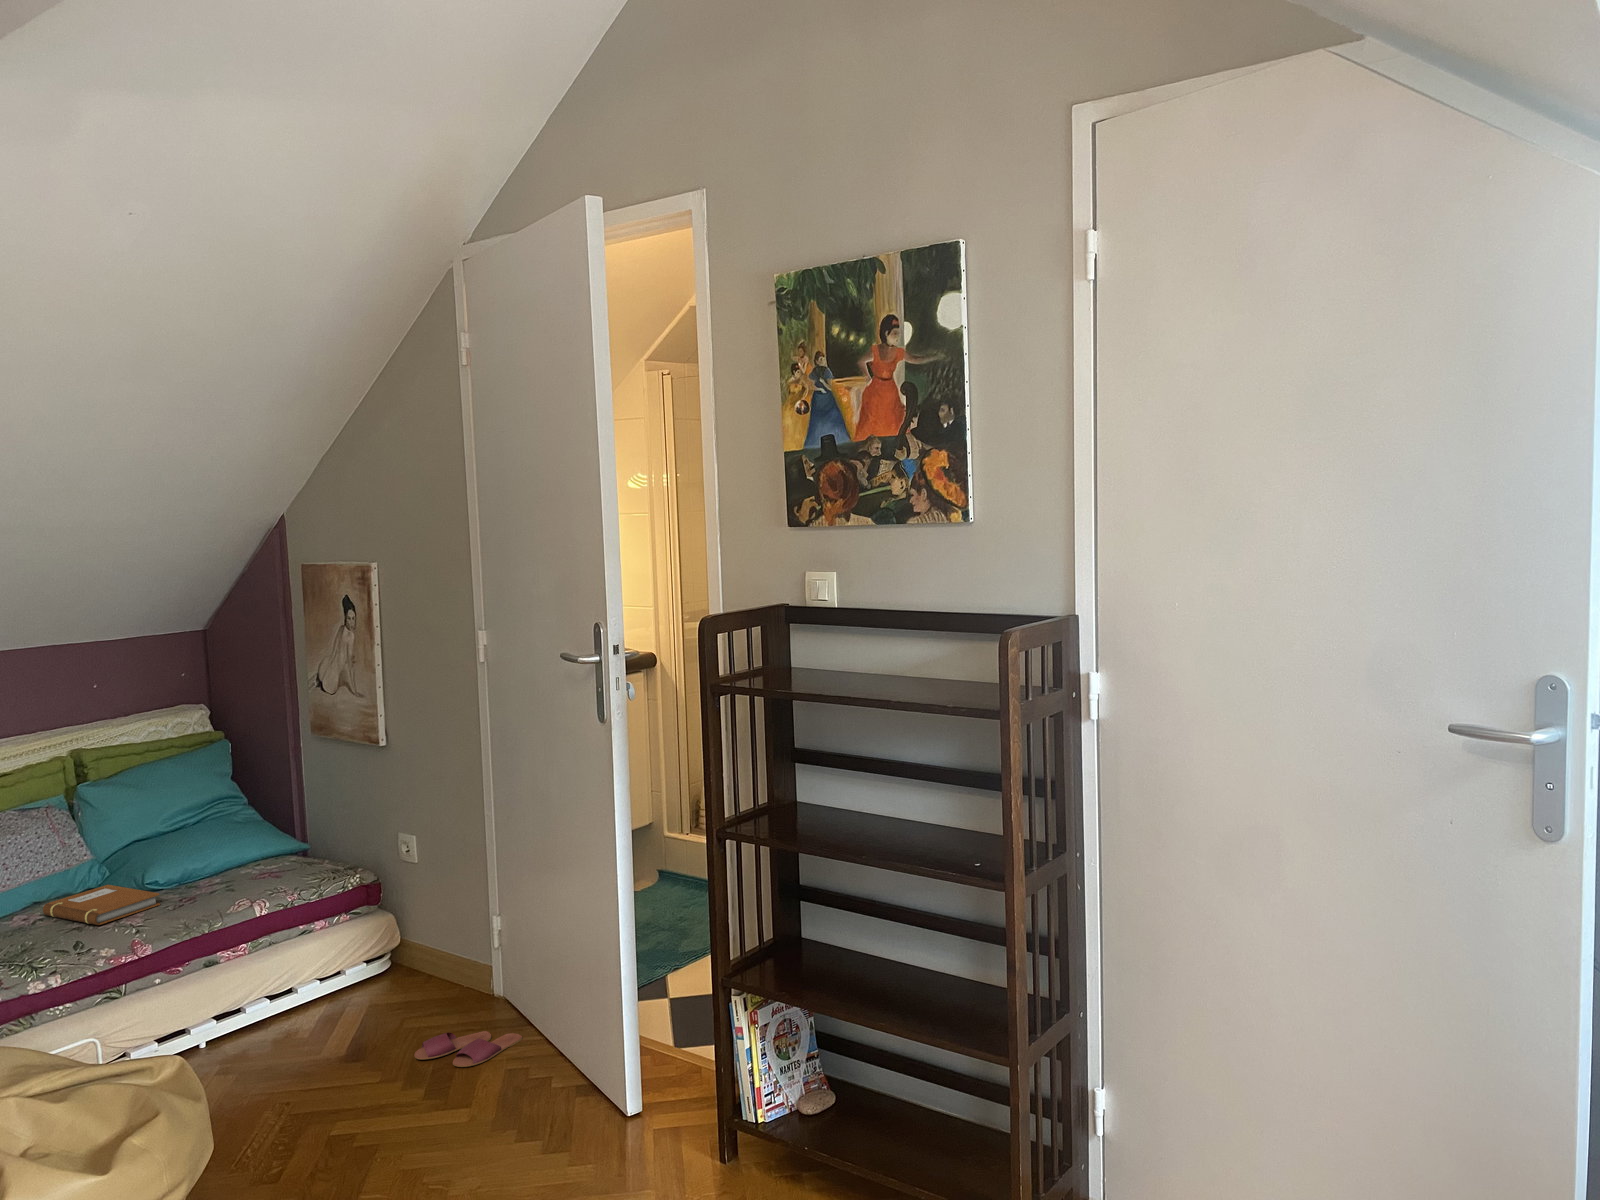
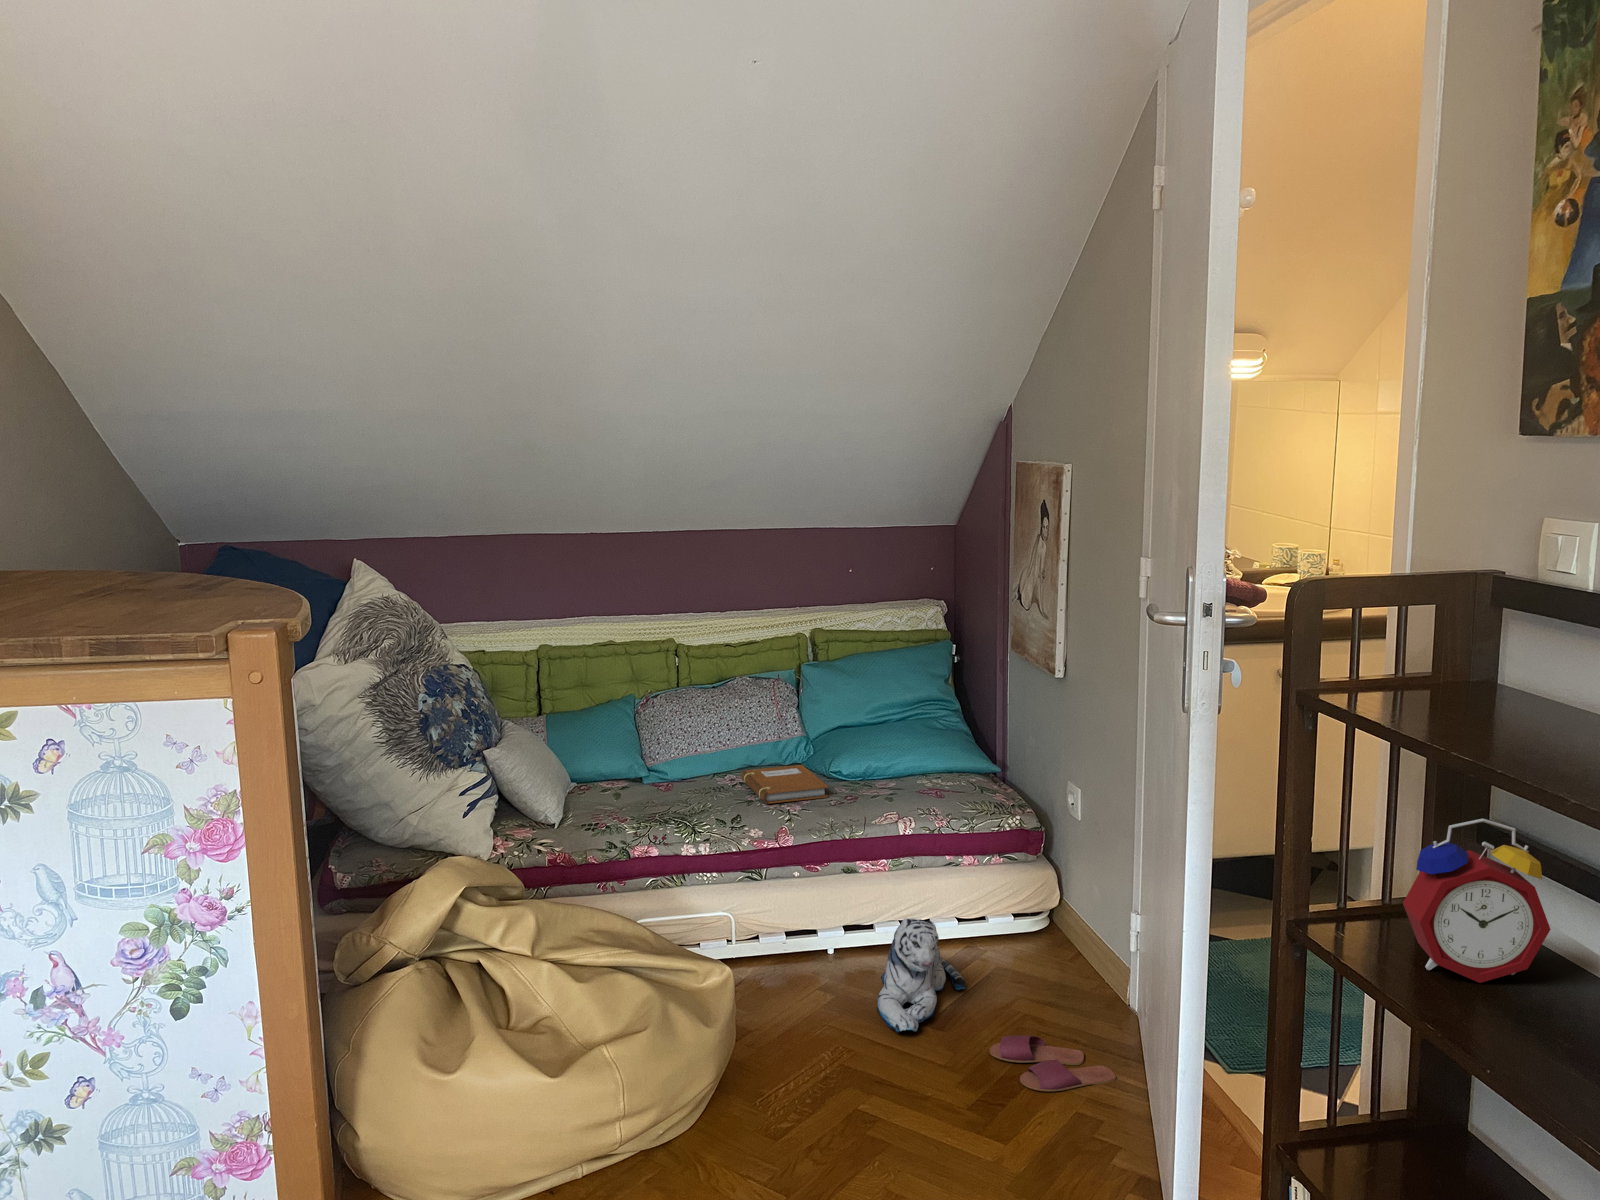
alarm clock: none [779,735,848,827] -> present [1403,819,1551,983]
plush toy: none [276,973,360,1076] -> present [877,918,965,1033]

